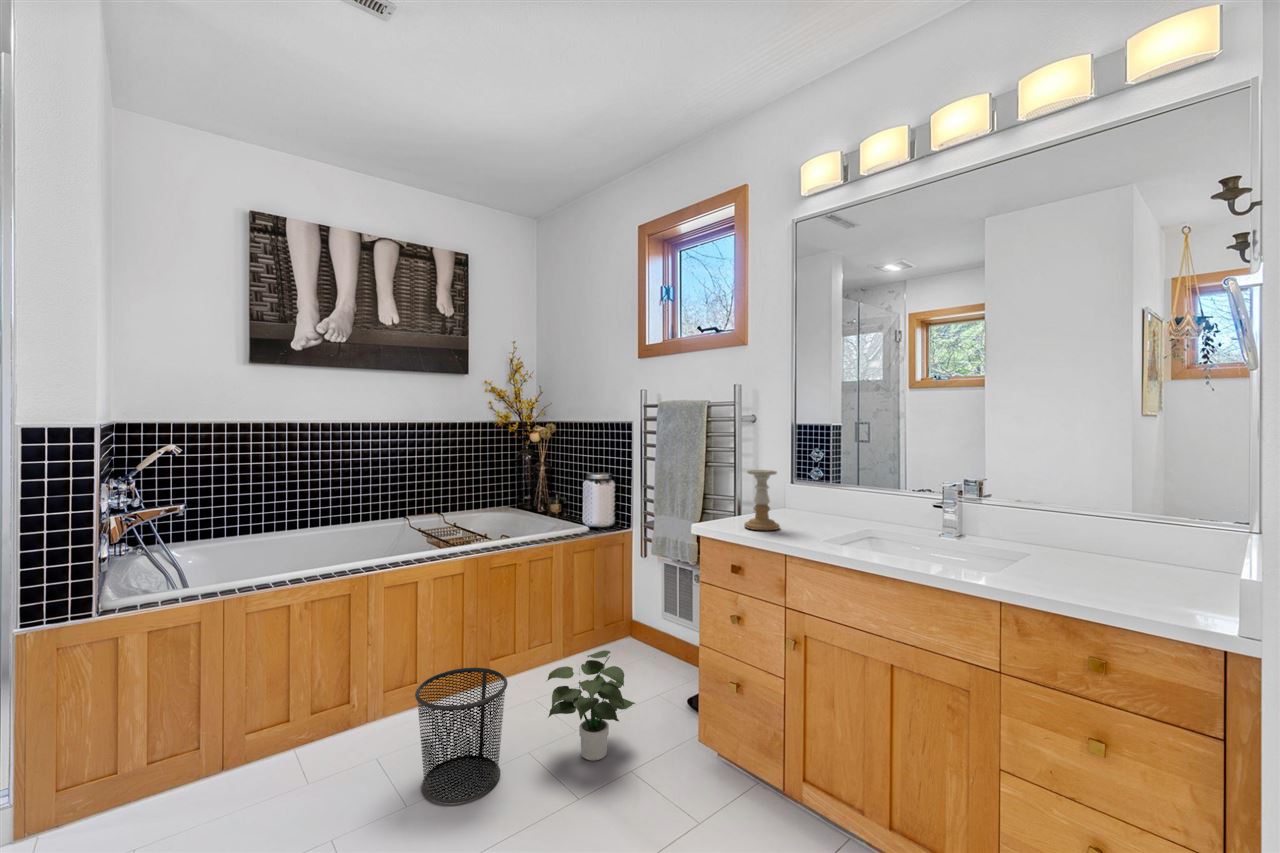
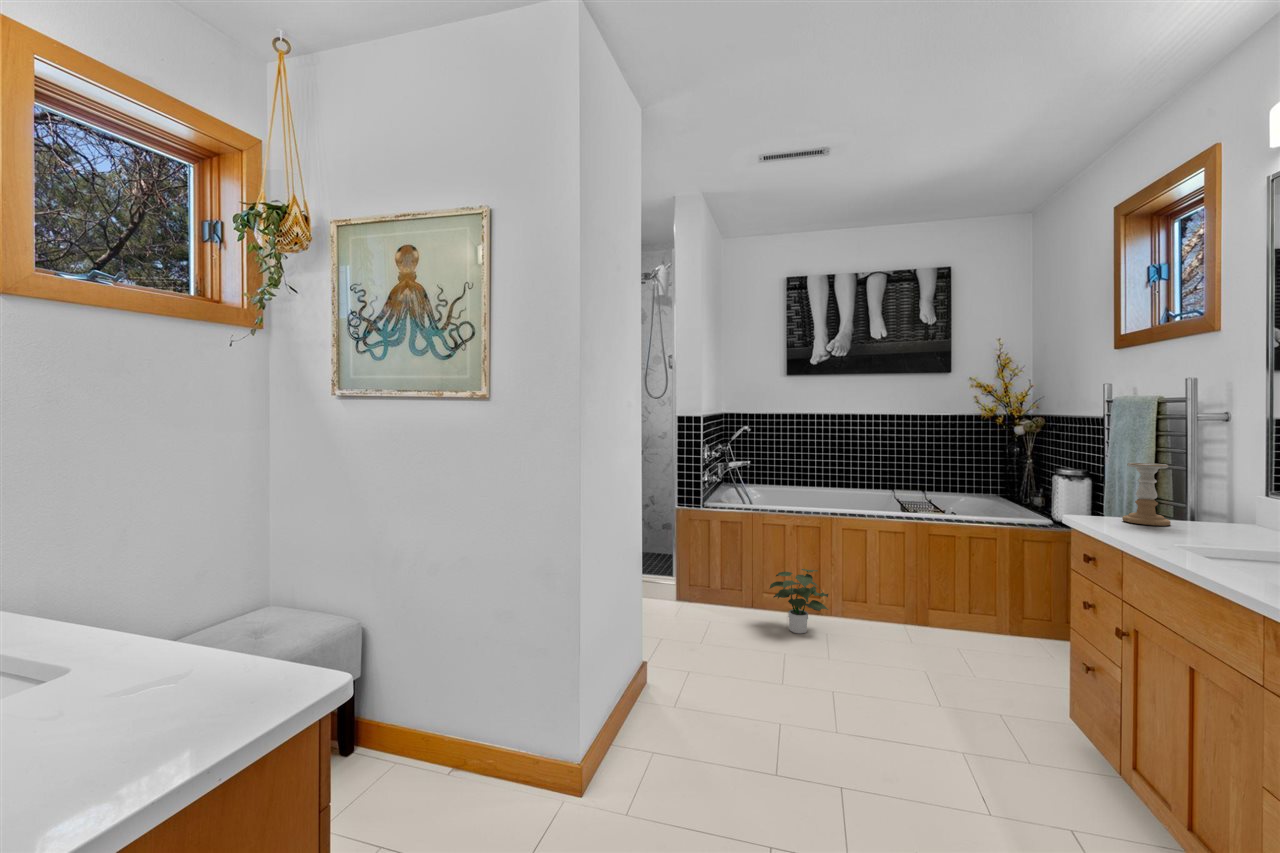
potted plant: present [547,650,635,761] -> present [770,569,829,634]
waste bin: present [415,668,508,803] -> none [834,588,899,673]

